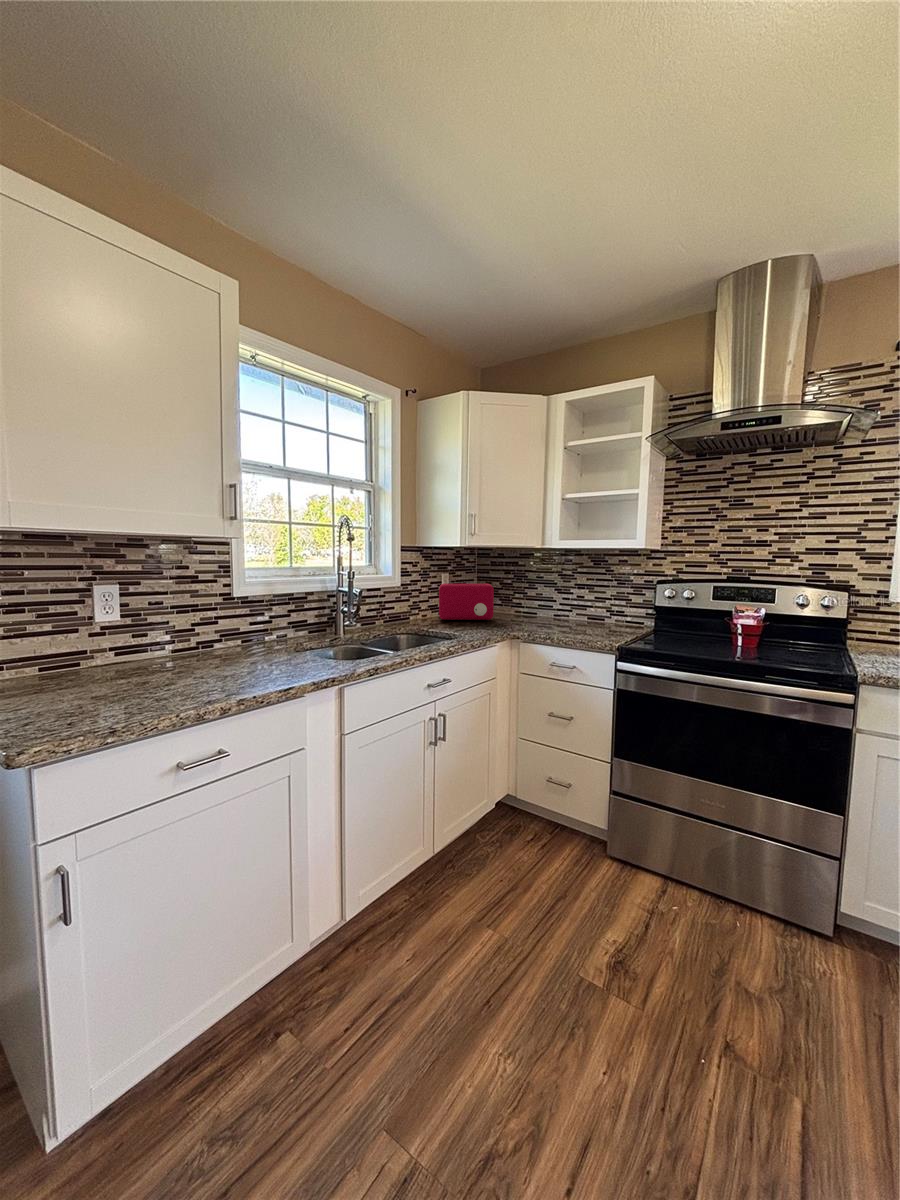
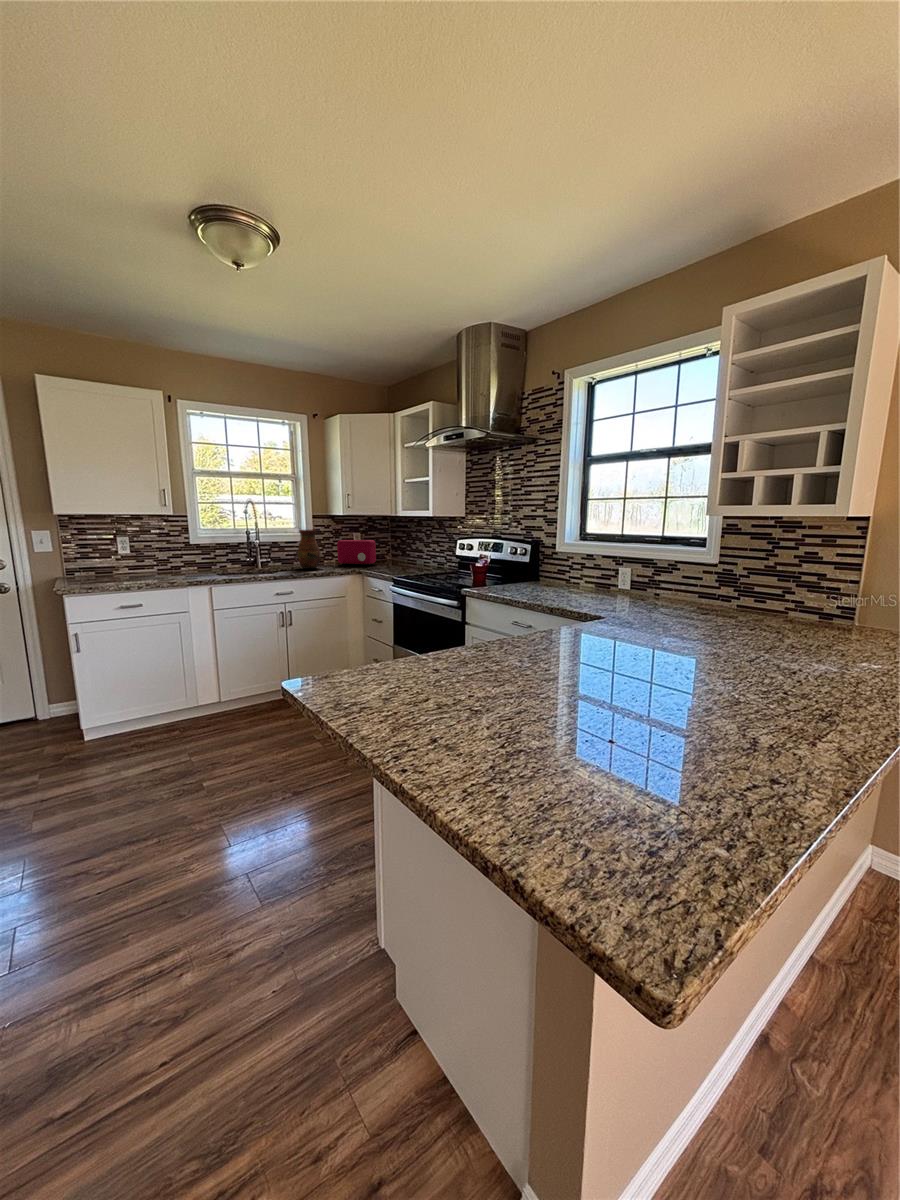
vase: none [404,568,439,633] -> present [298,530,320,569]

